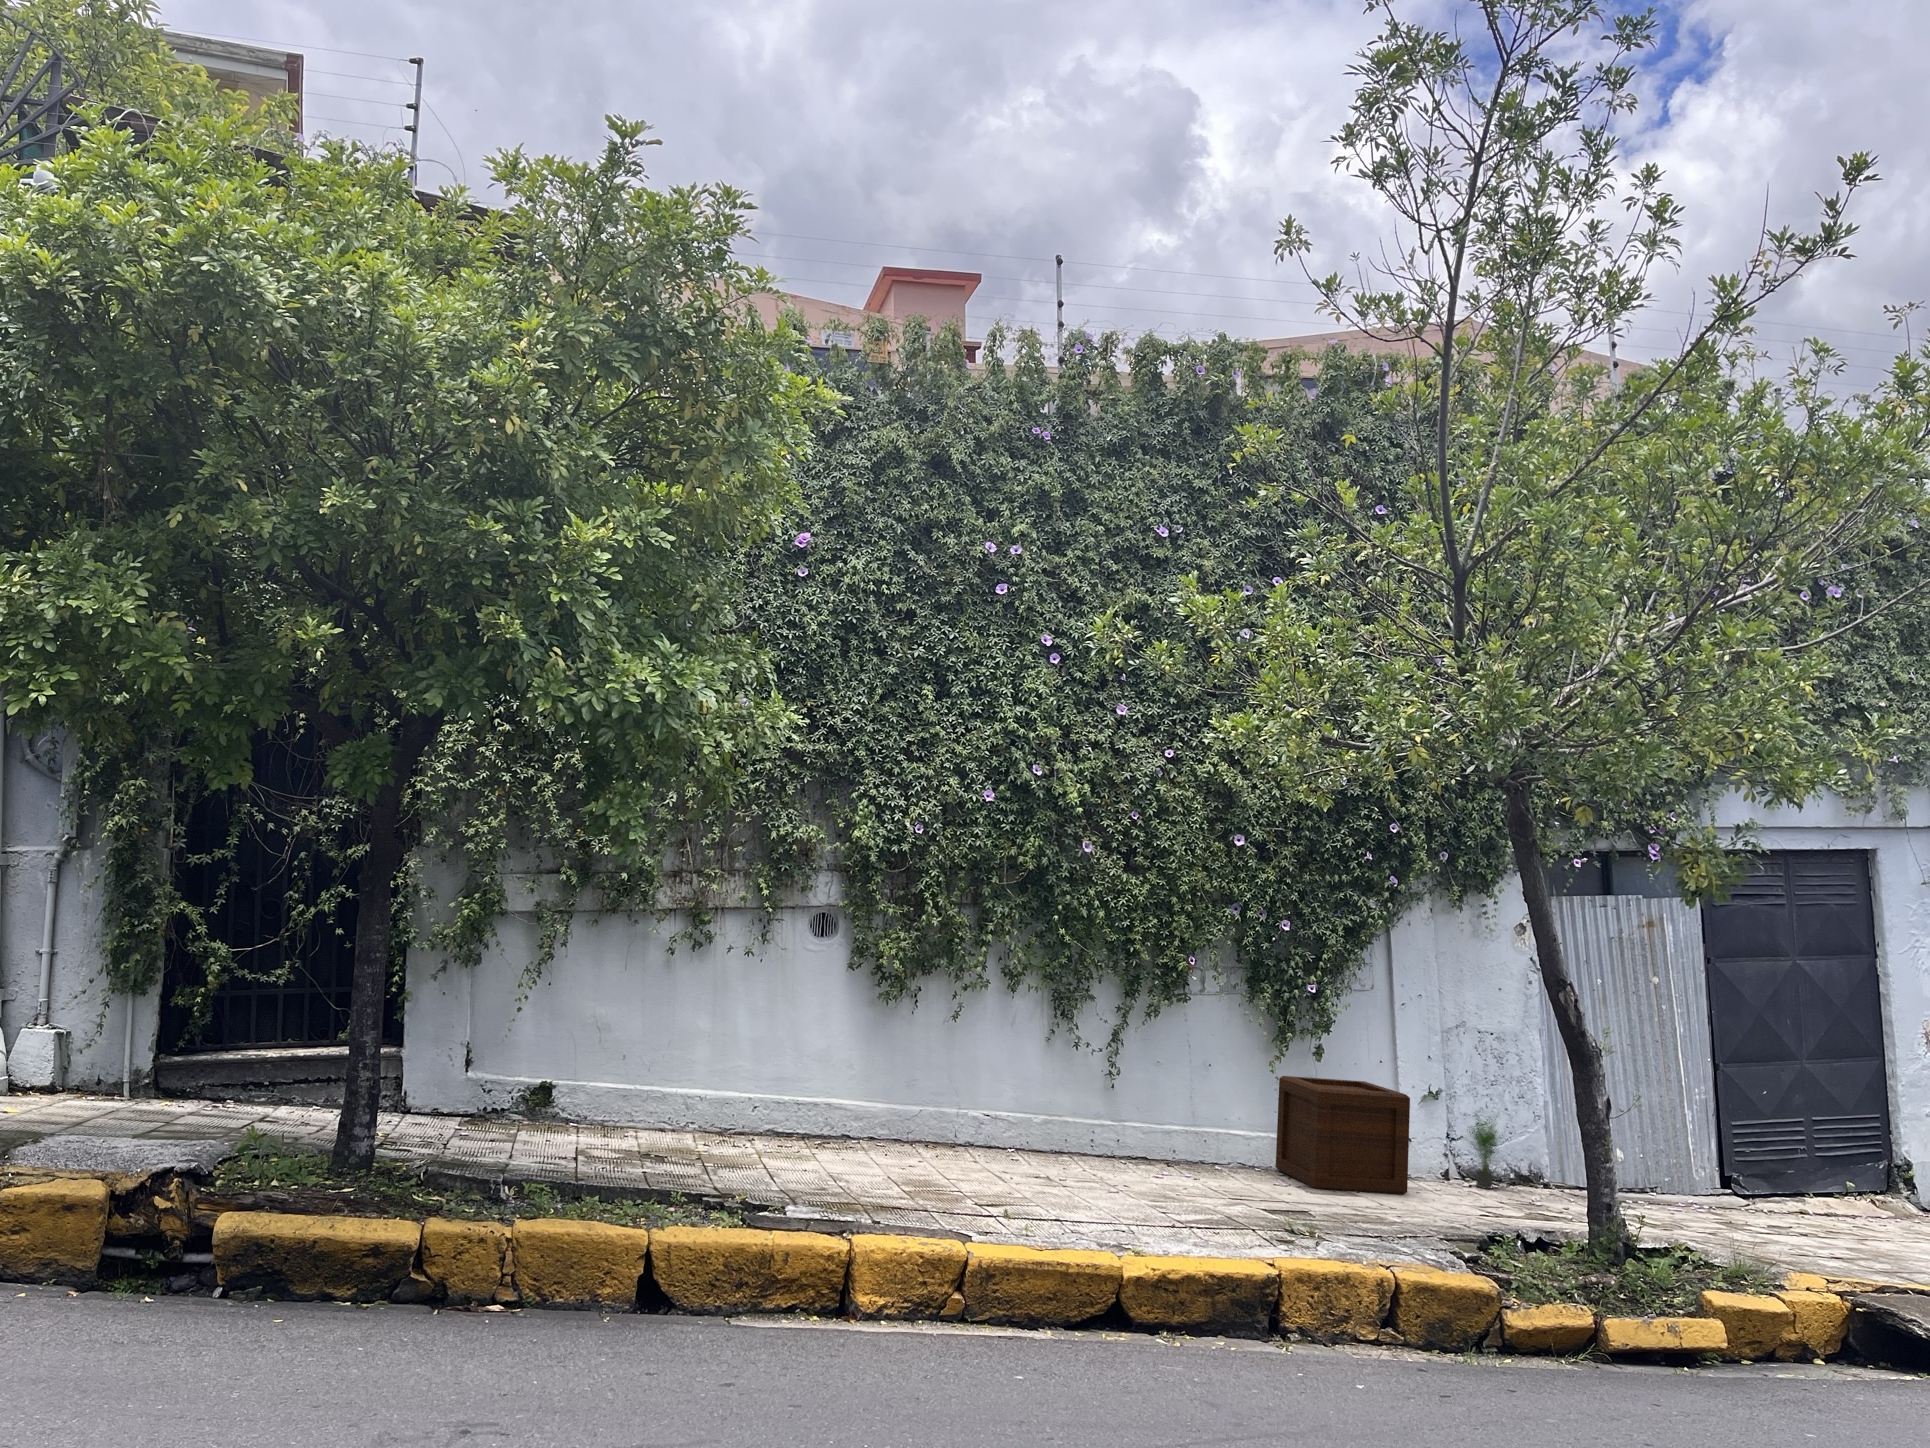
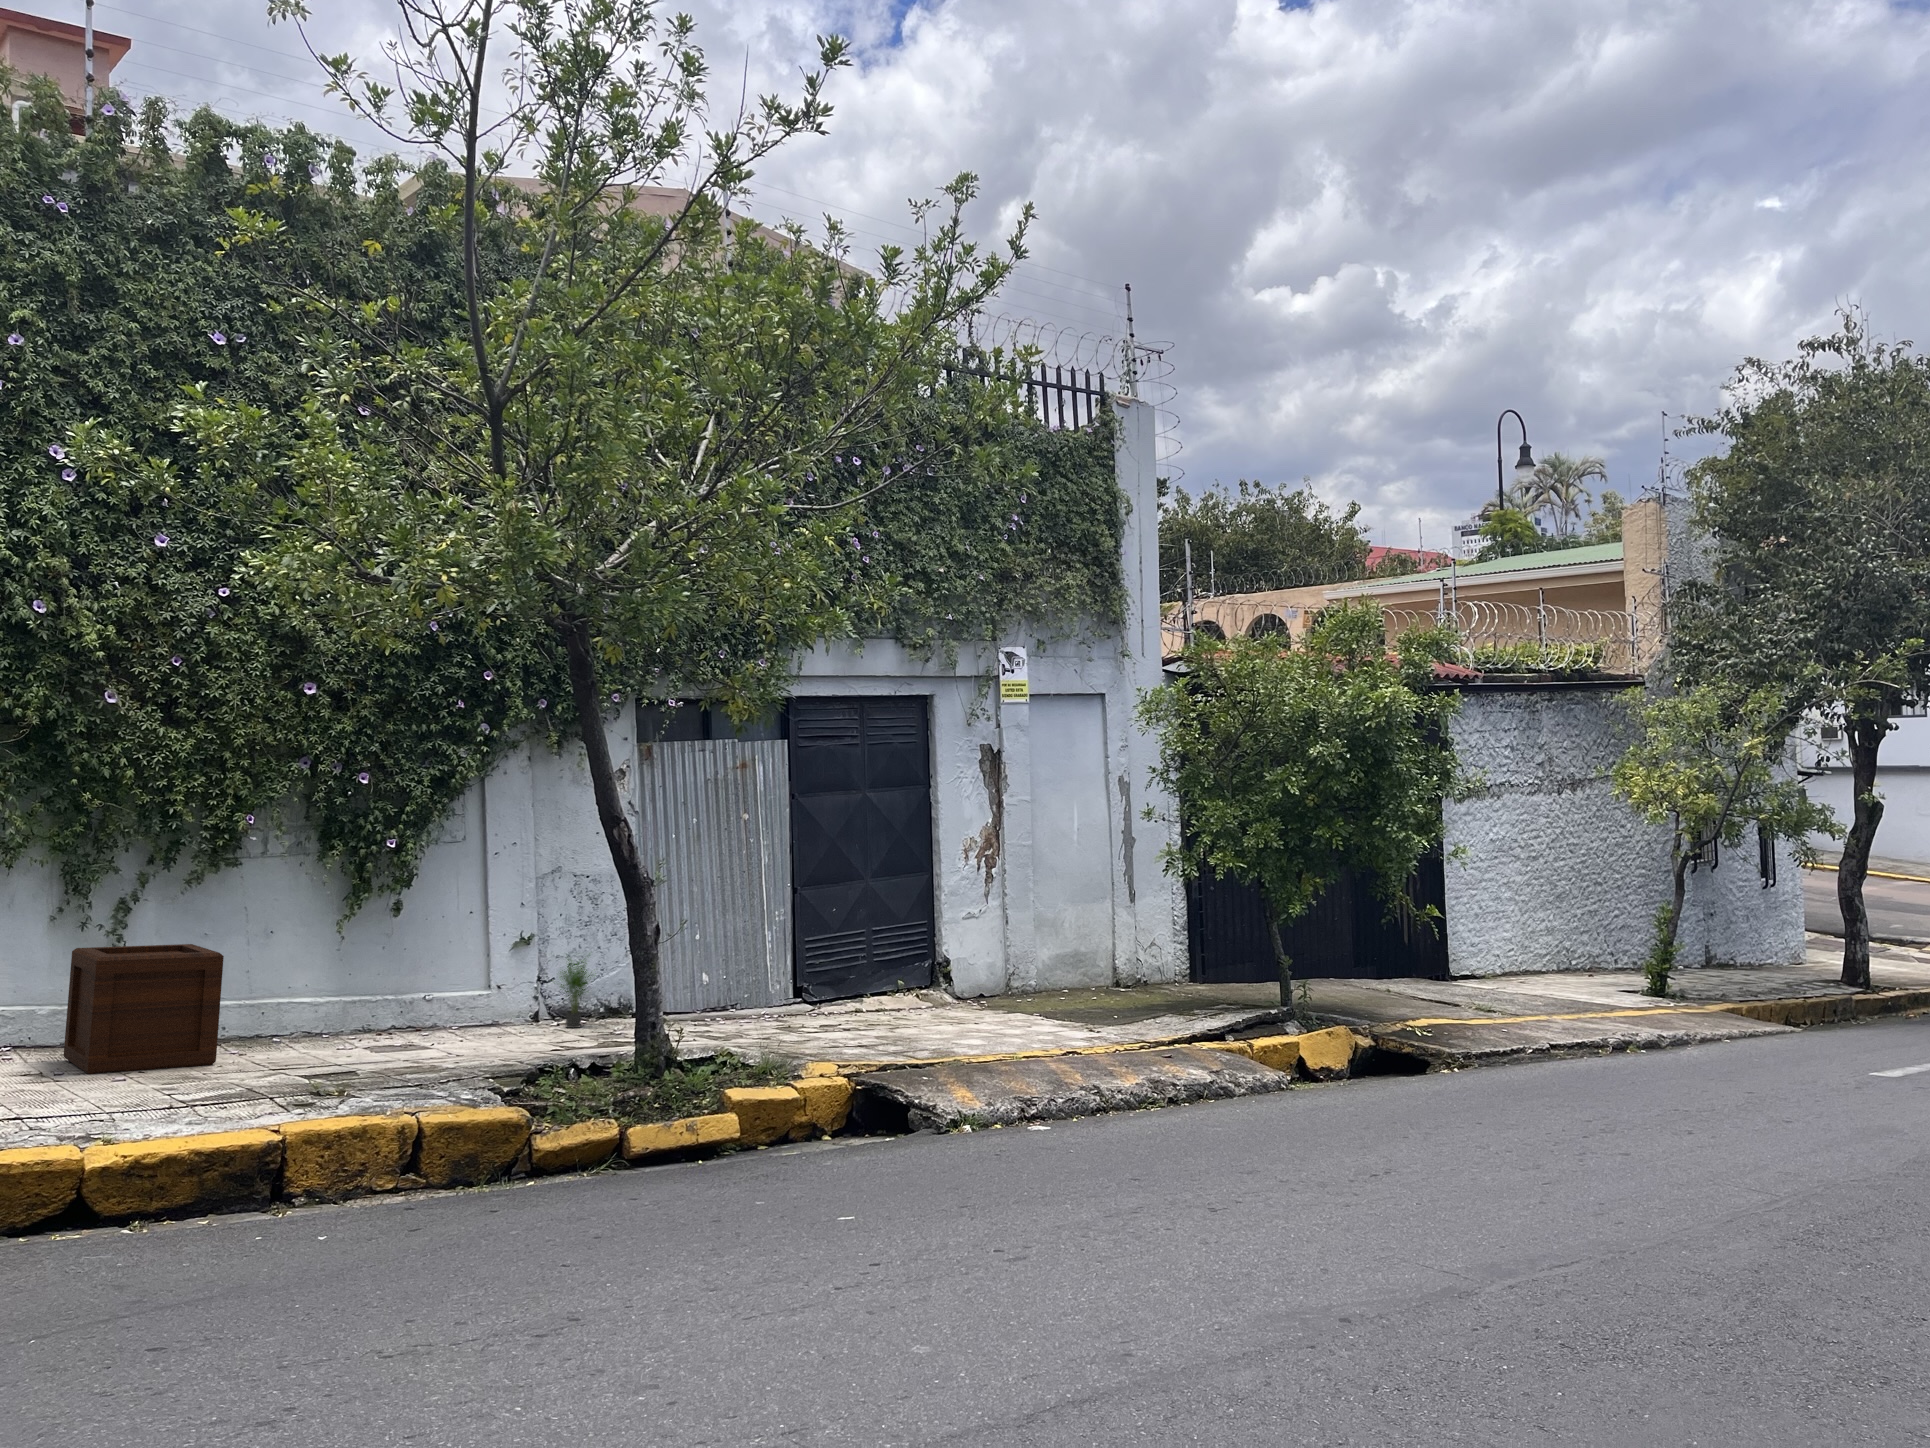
wooden crate: present [1276,1076,1410,1195] -> present [63,944,224,1074]

